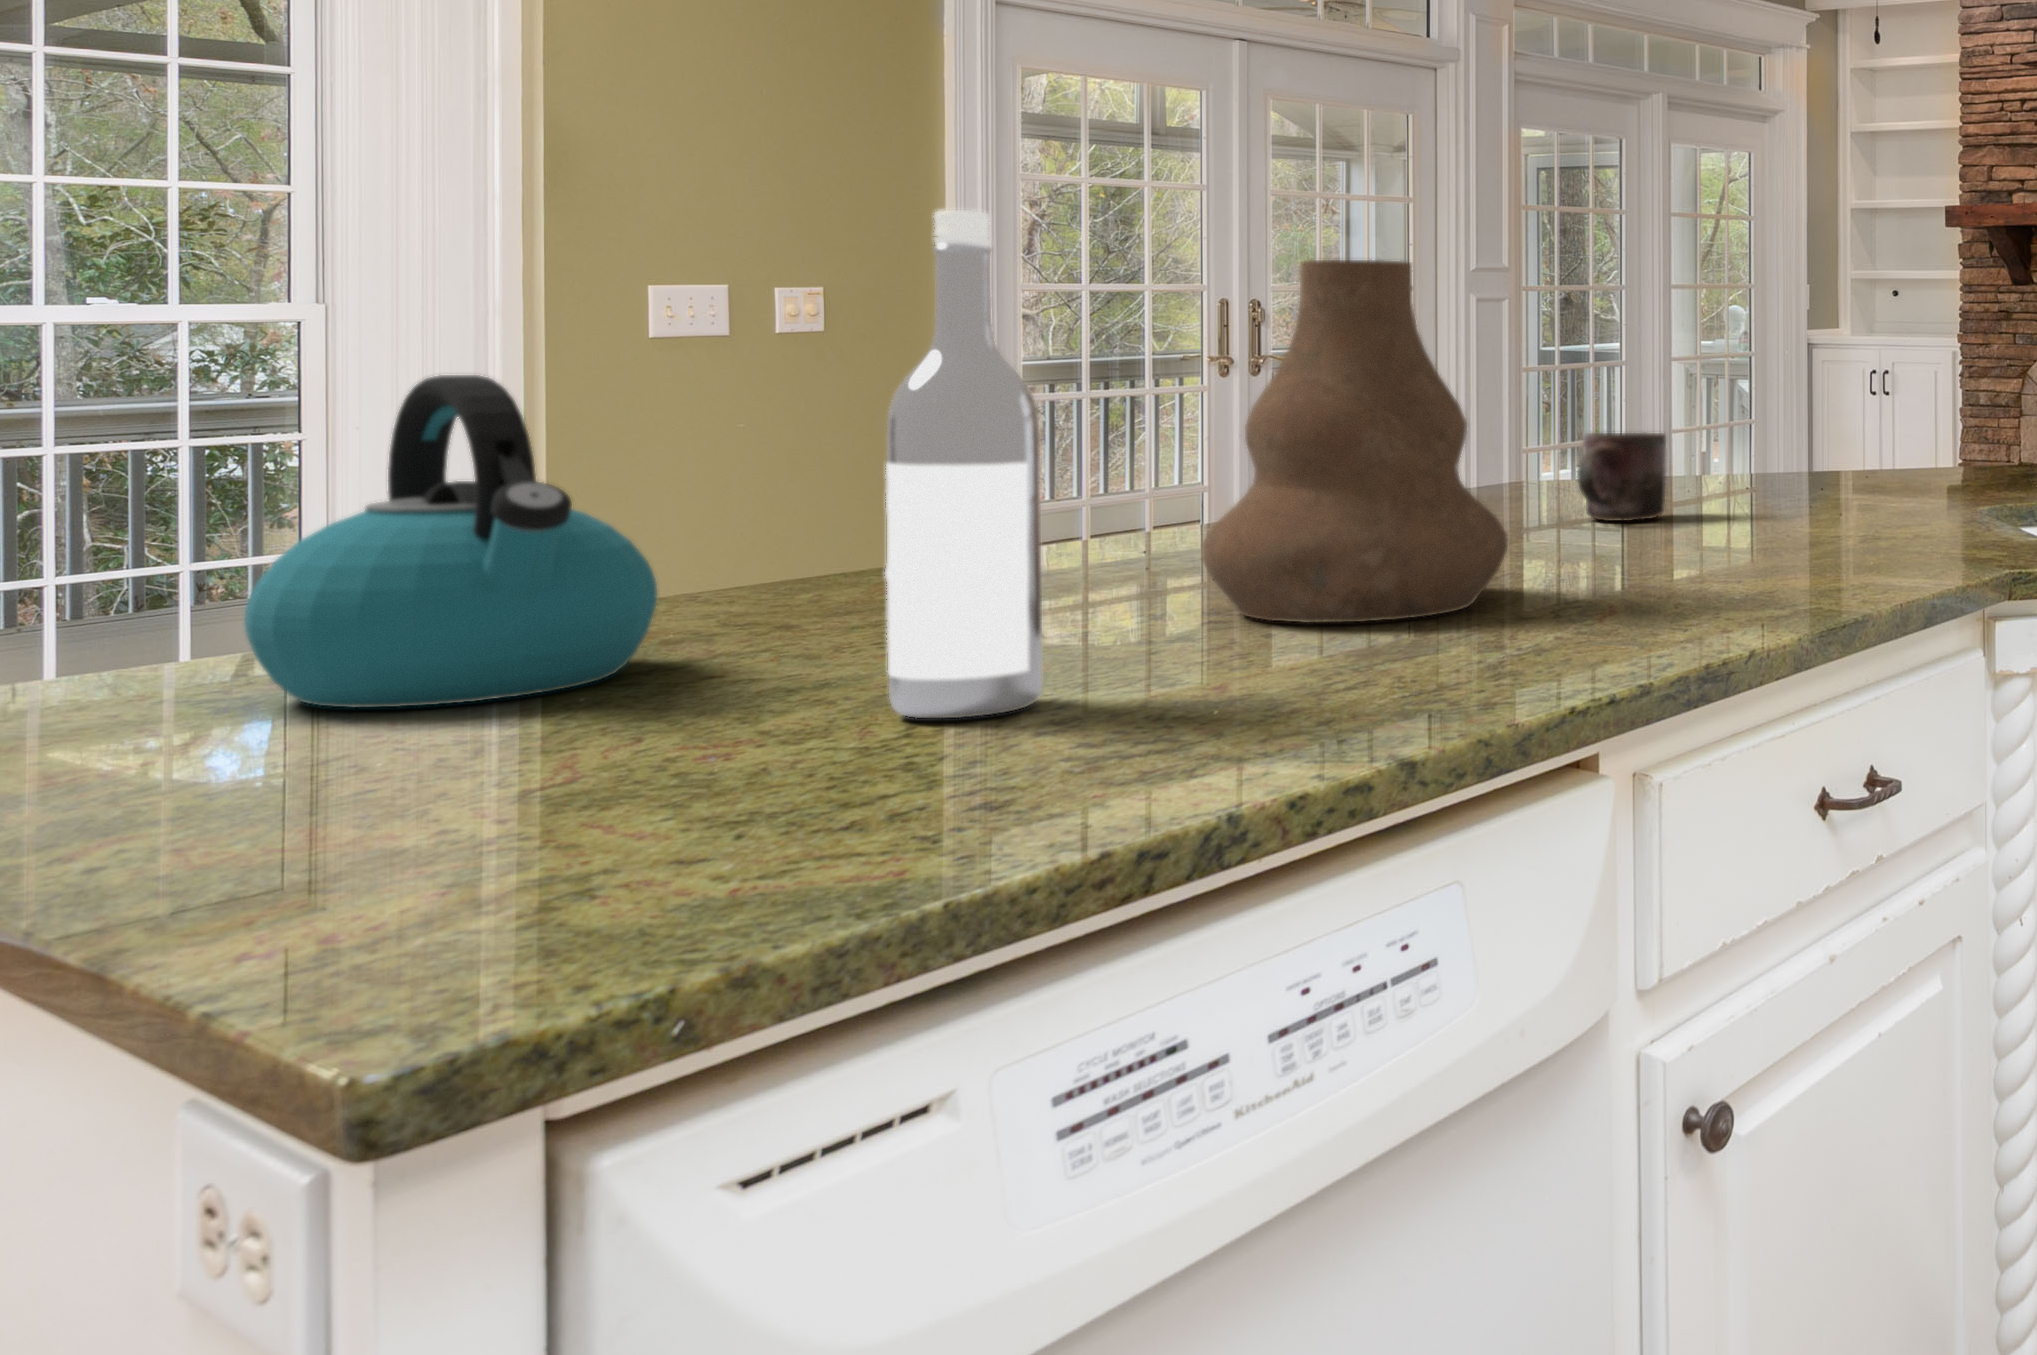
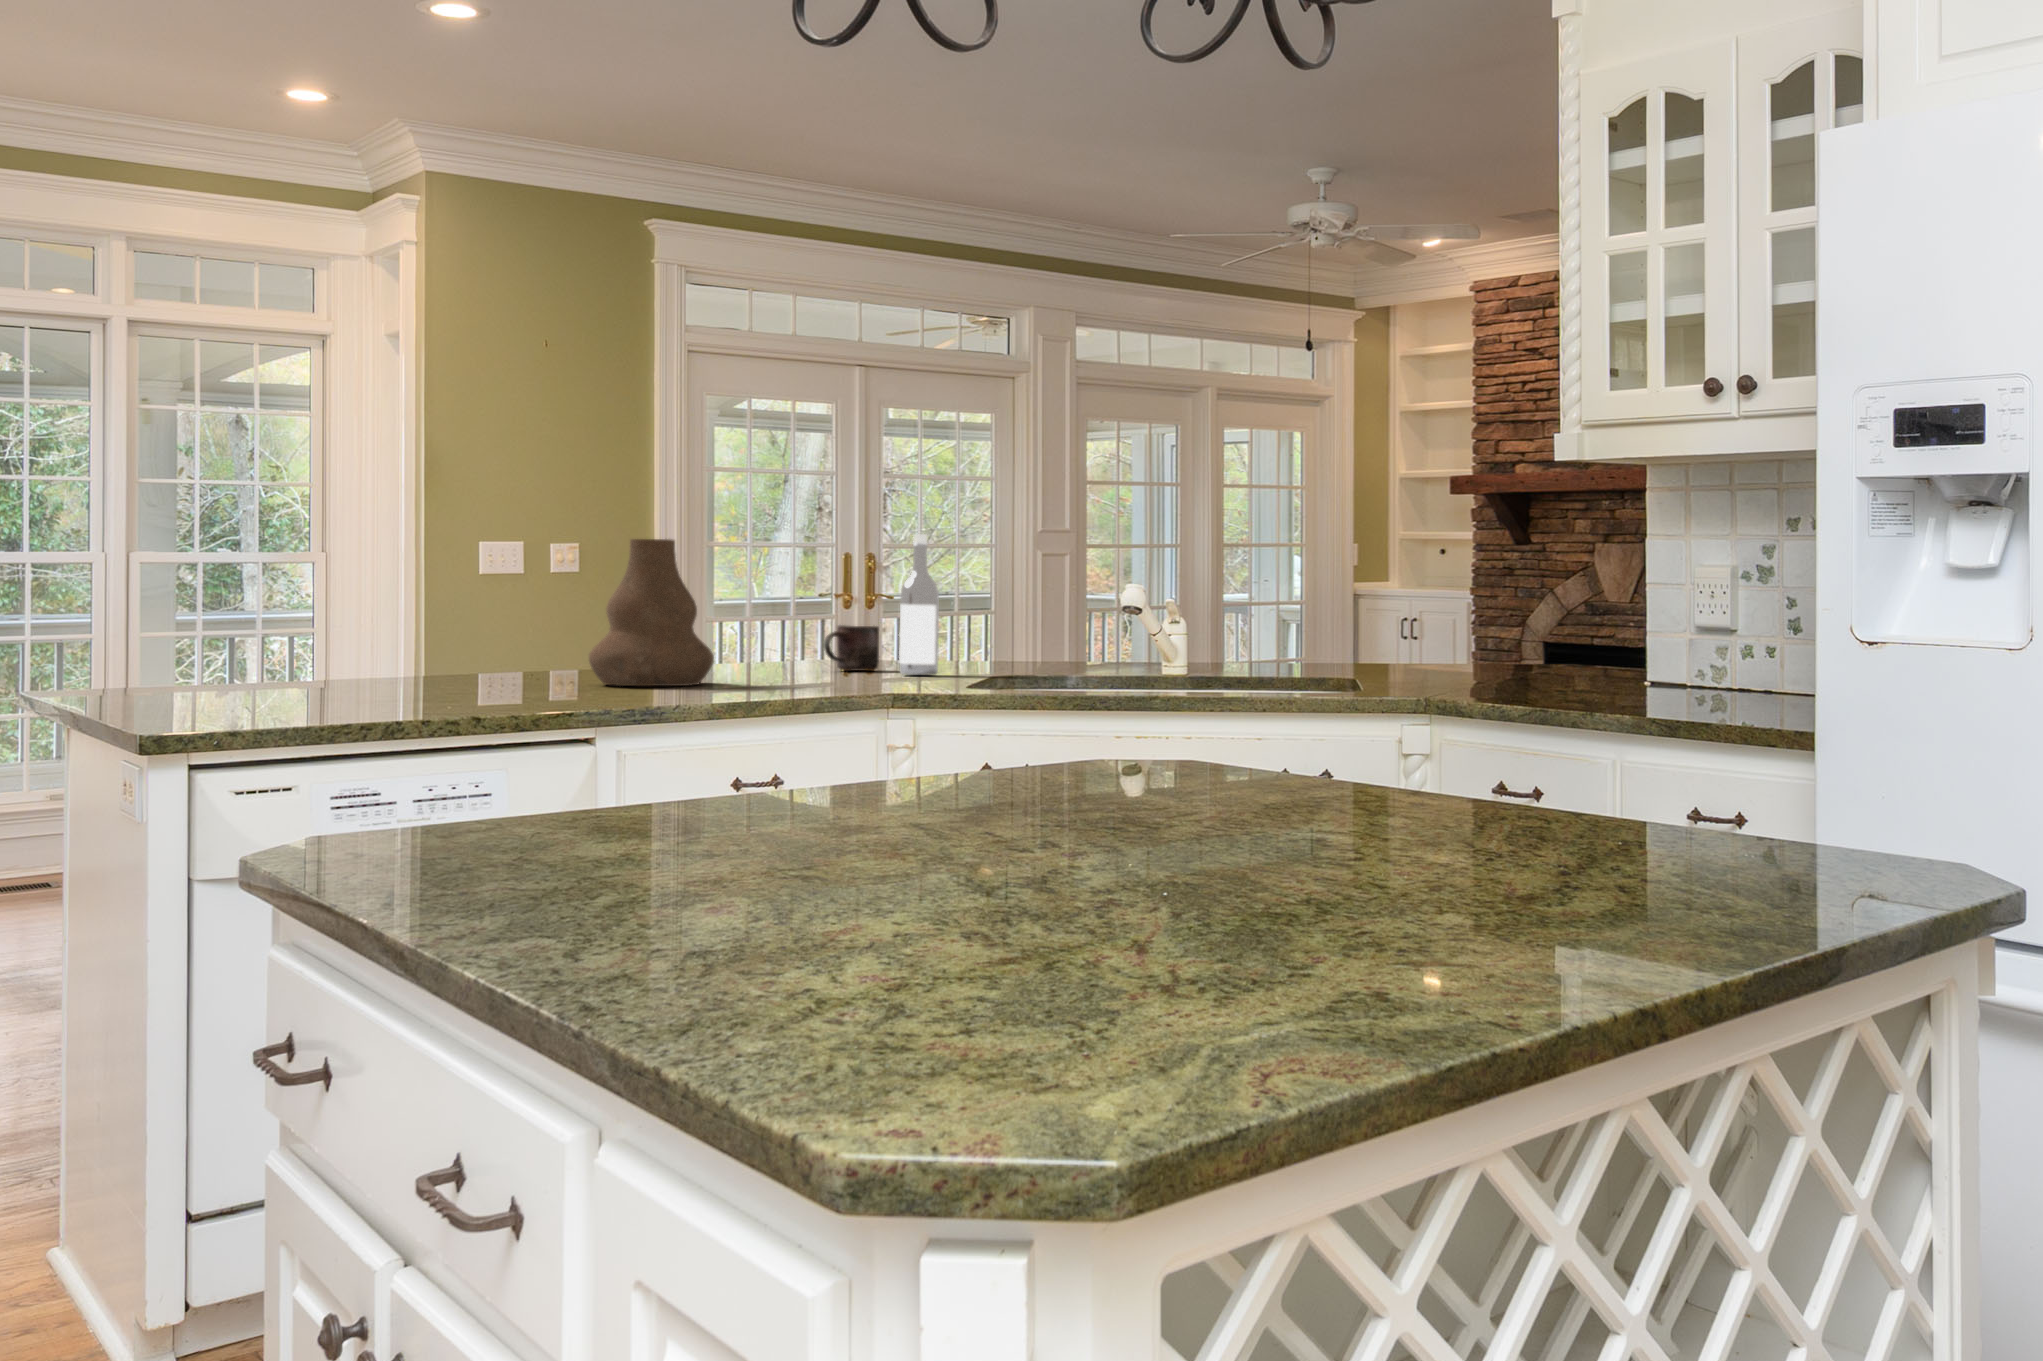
wine bottle: present [885,210,1042,718] -> present [899,534,939,675]
kettle: present [244,375,657,708] -> none [275,579,395,688]

